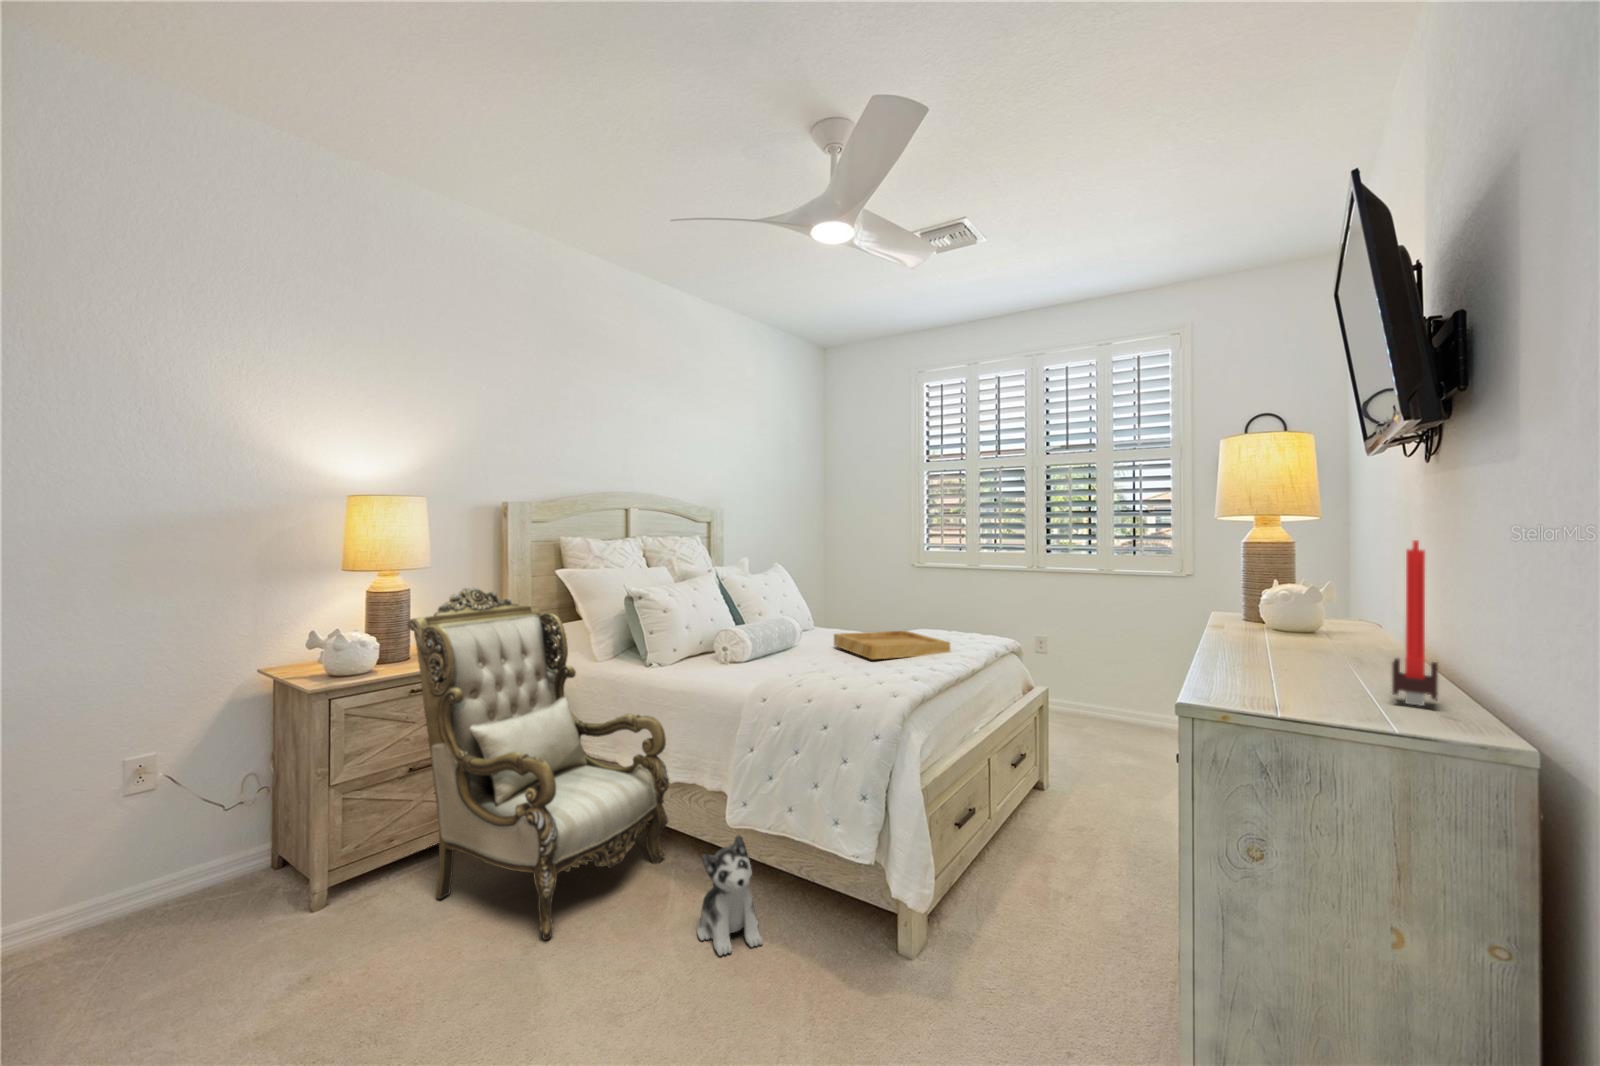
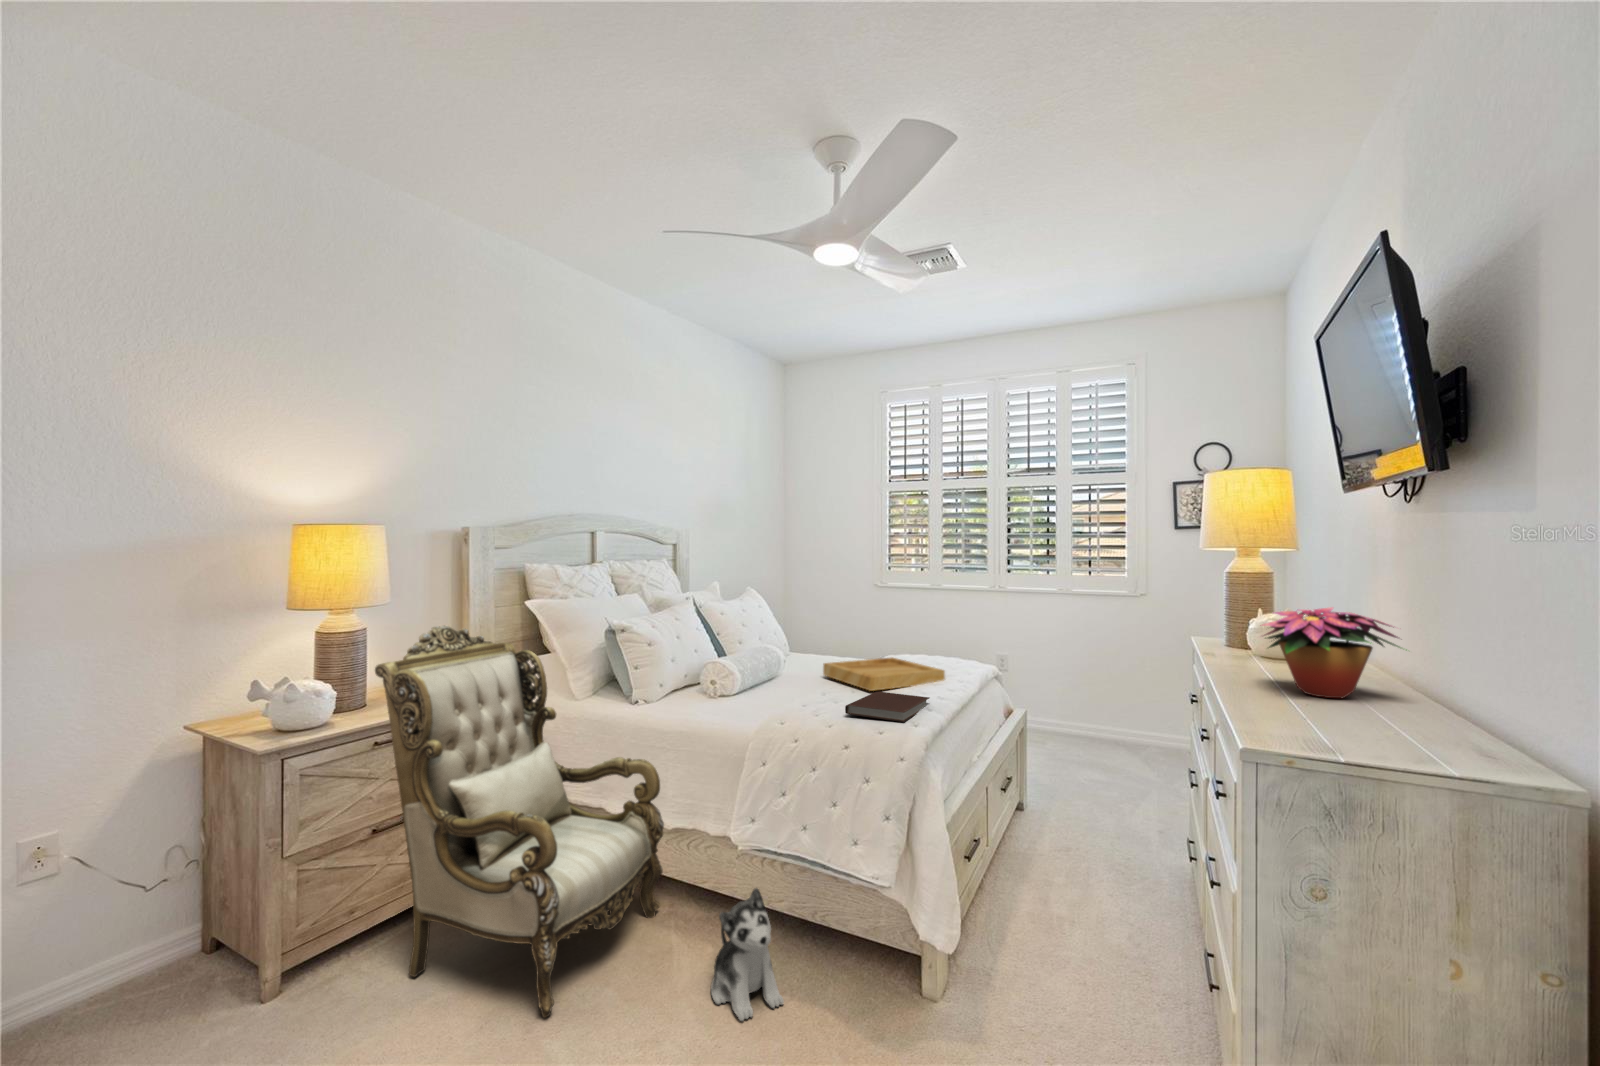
candle: present [1392,540,1438,706] -> none [1450,585,1501,747]
flower arrangement: none [1225,571,1391,665] -> present [1263,607,1407,698]
notebook: none [838,659,925,686] -> present [845,692,930,722]

